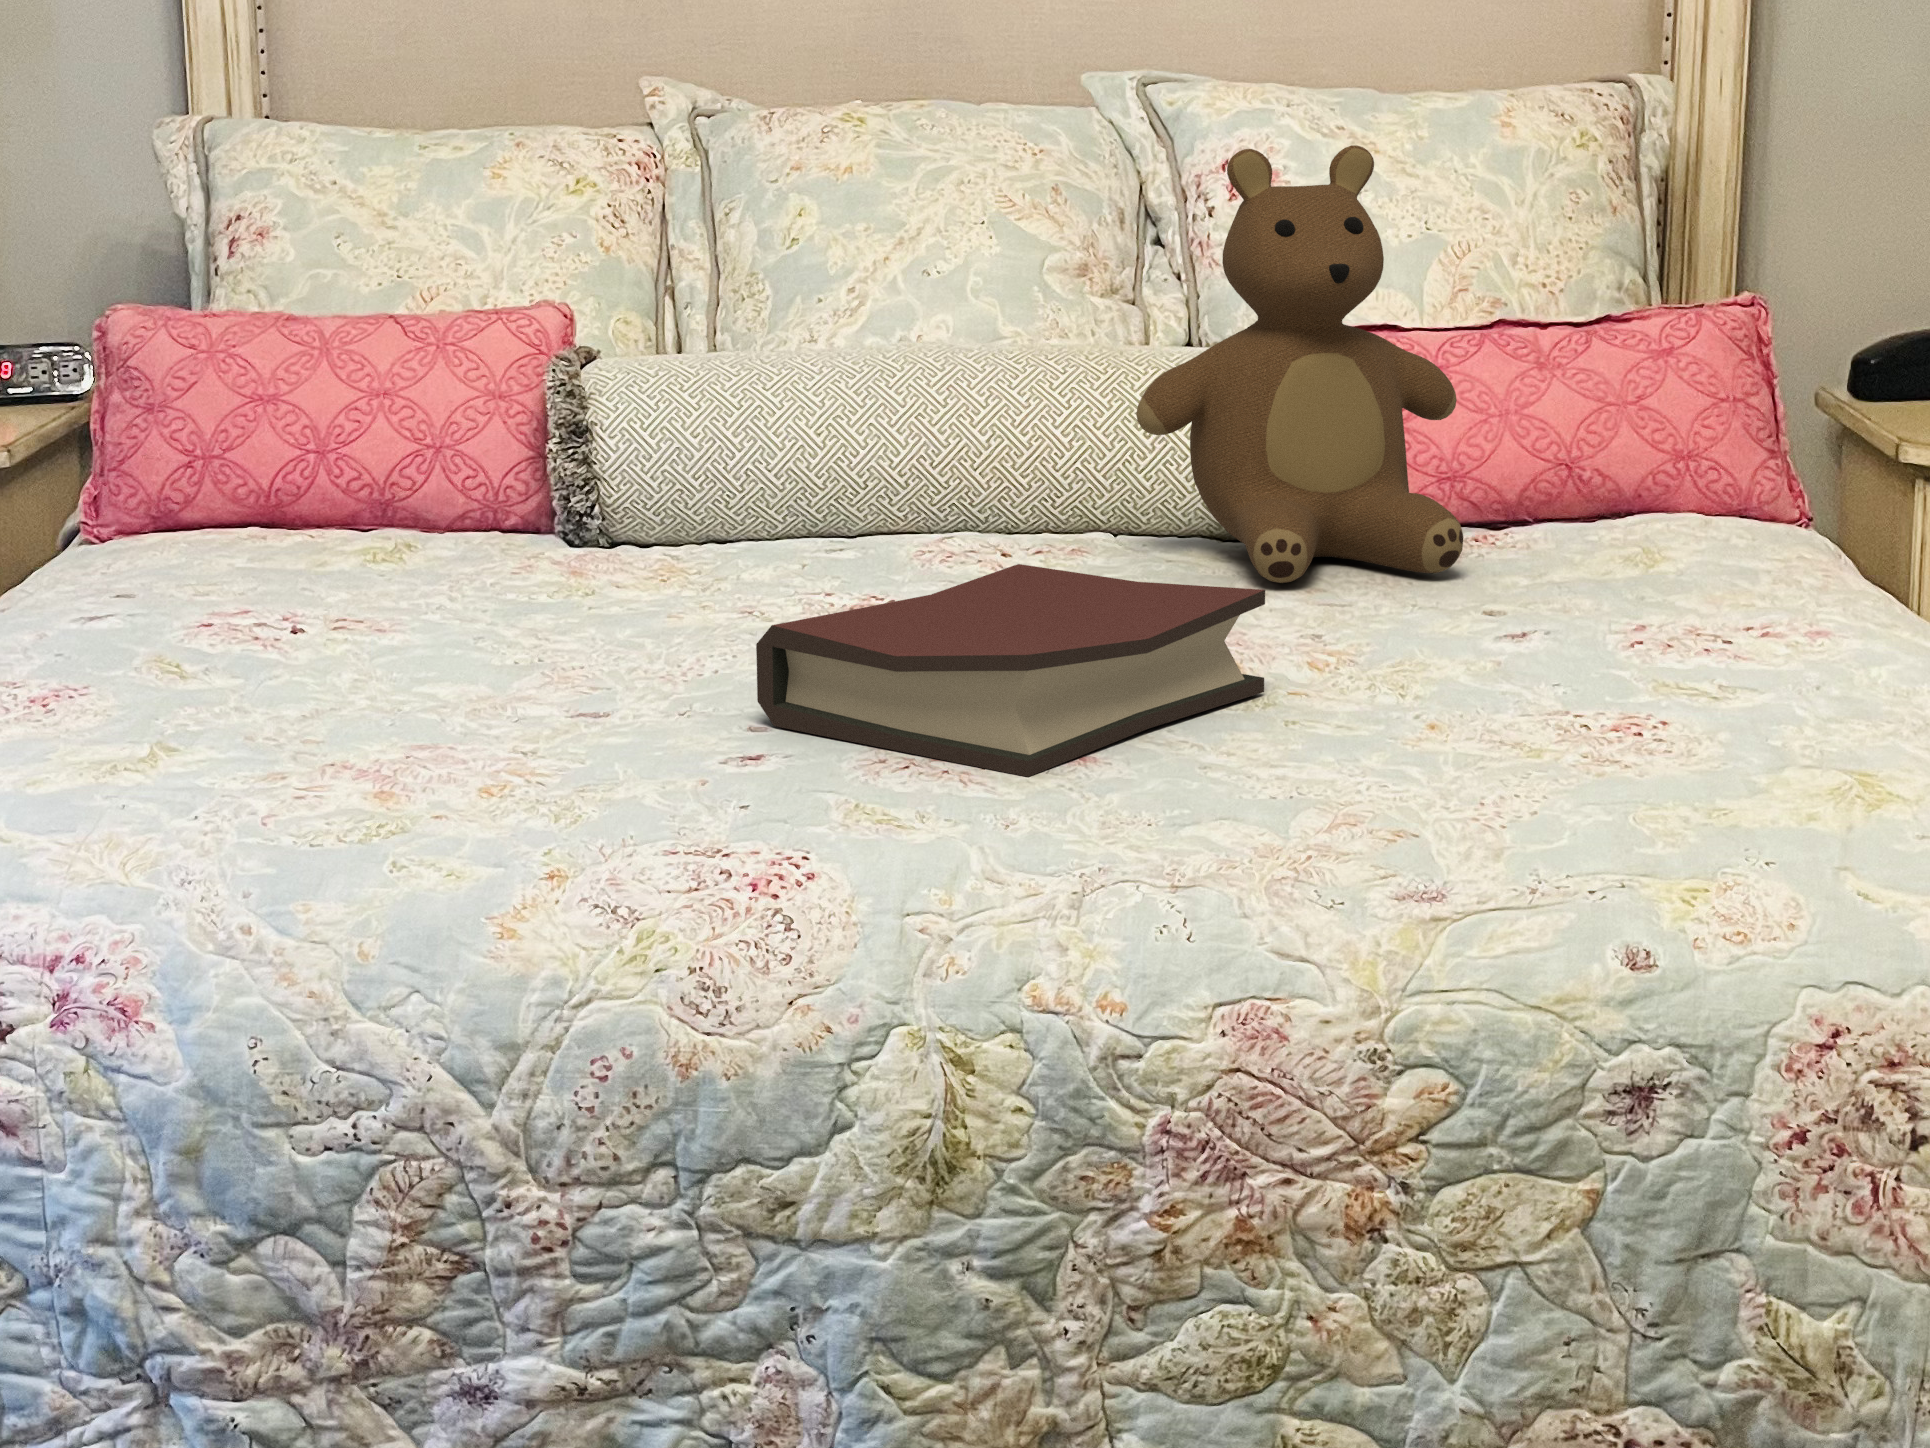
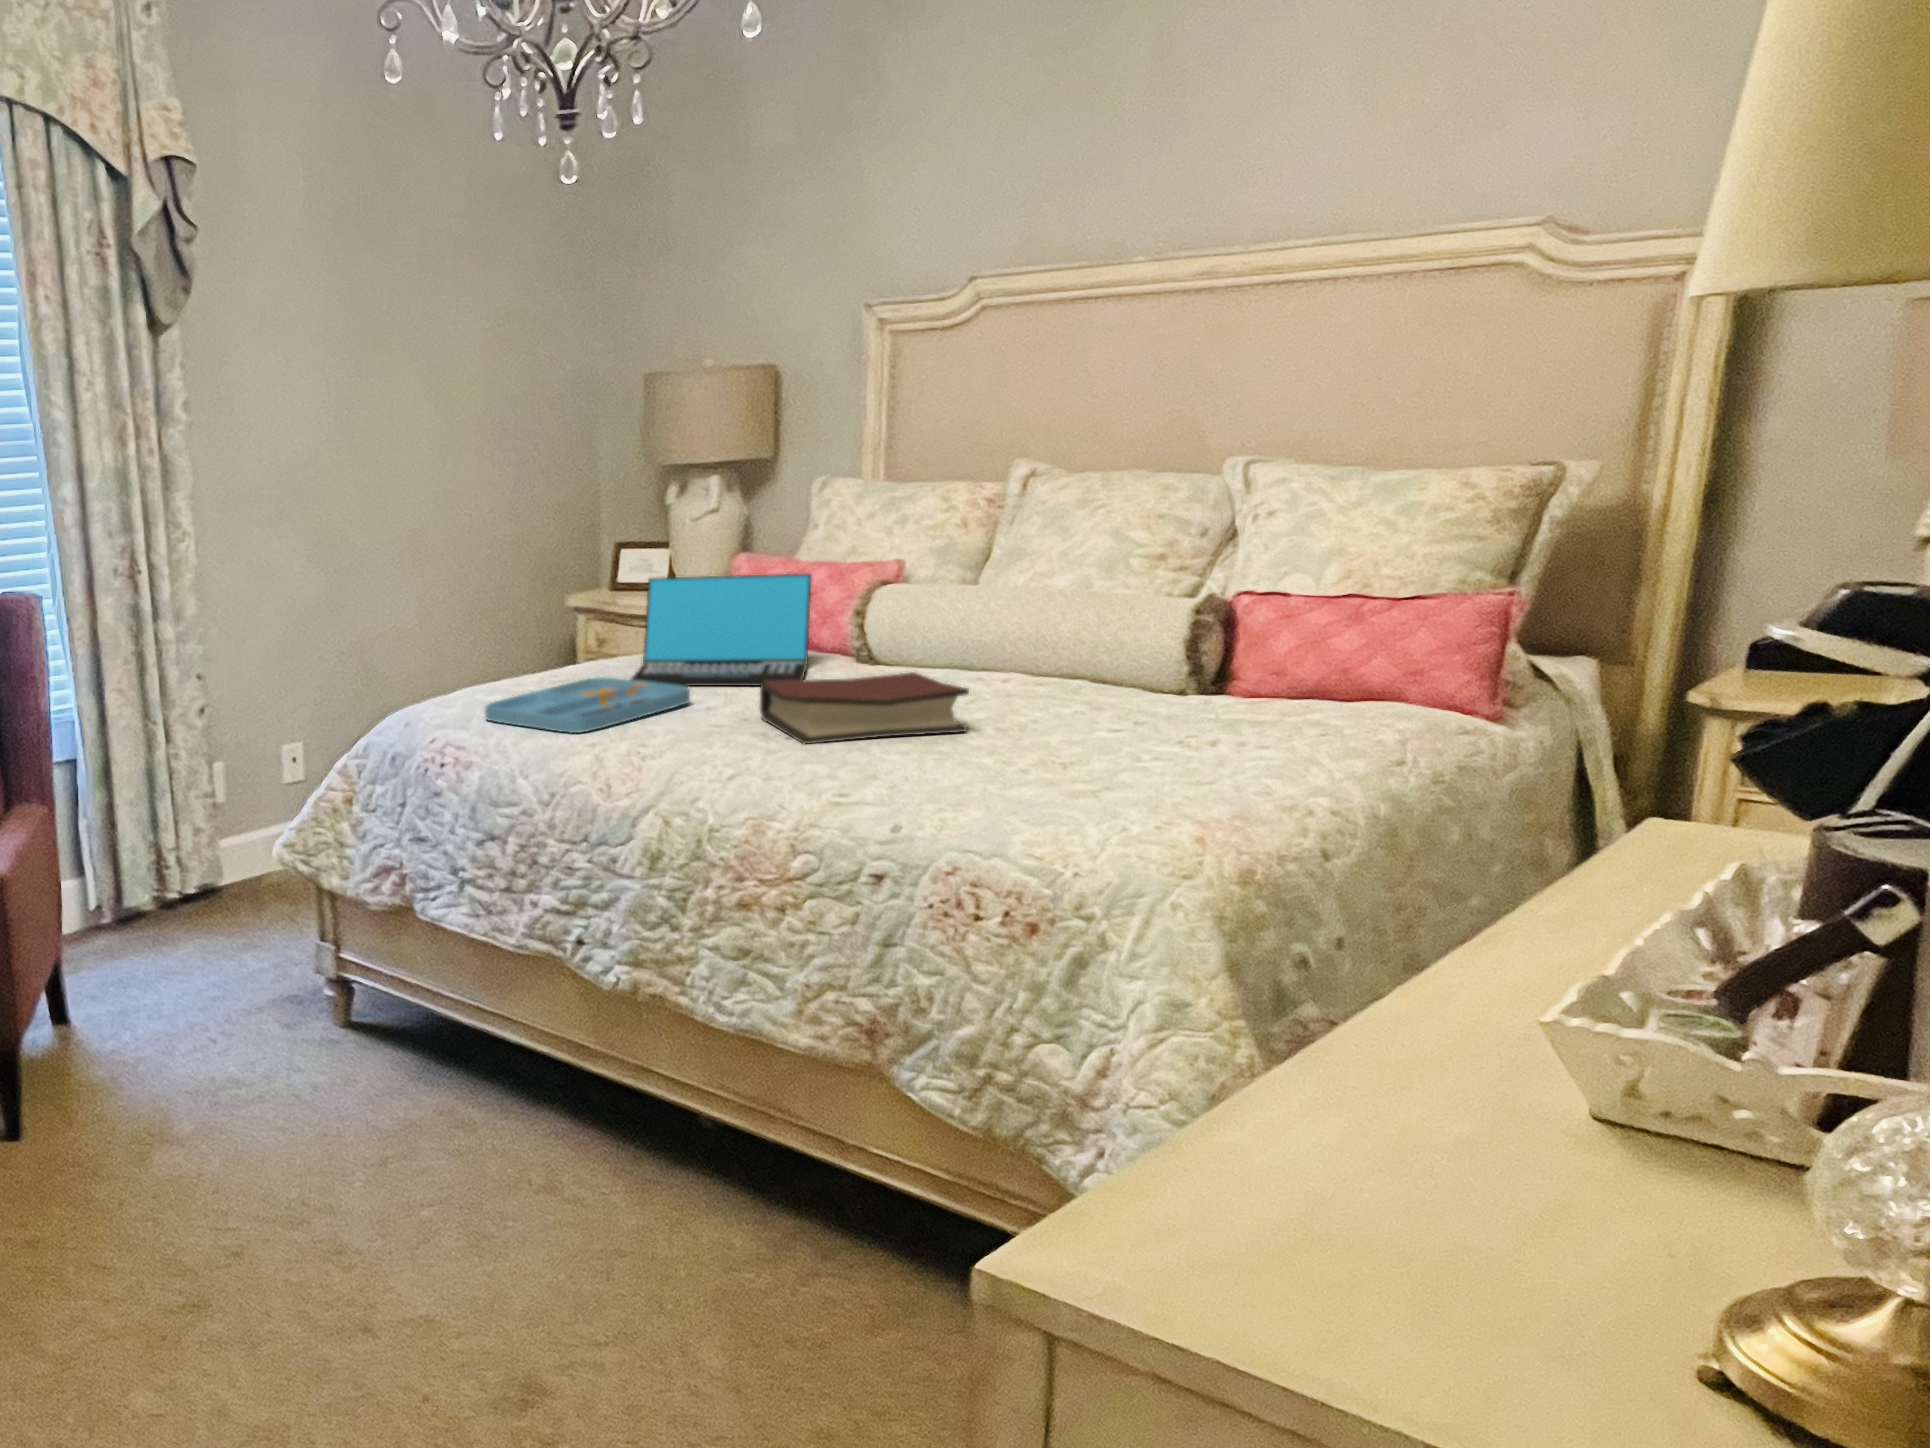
teddy bear: present [1136,145,1464,583] -> none [1068,496,1246,702]
laptop: none [86,346,641,682] -> present [630,574,811,686]
tray: none [33,663,506,846] -> present [485,677,690,733]

